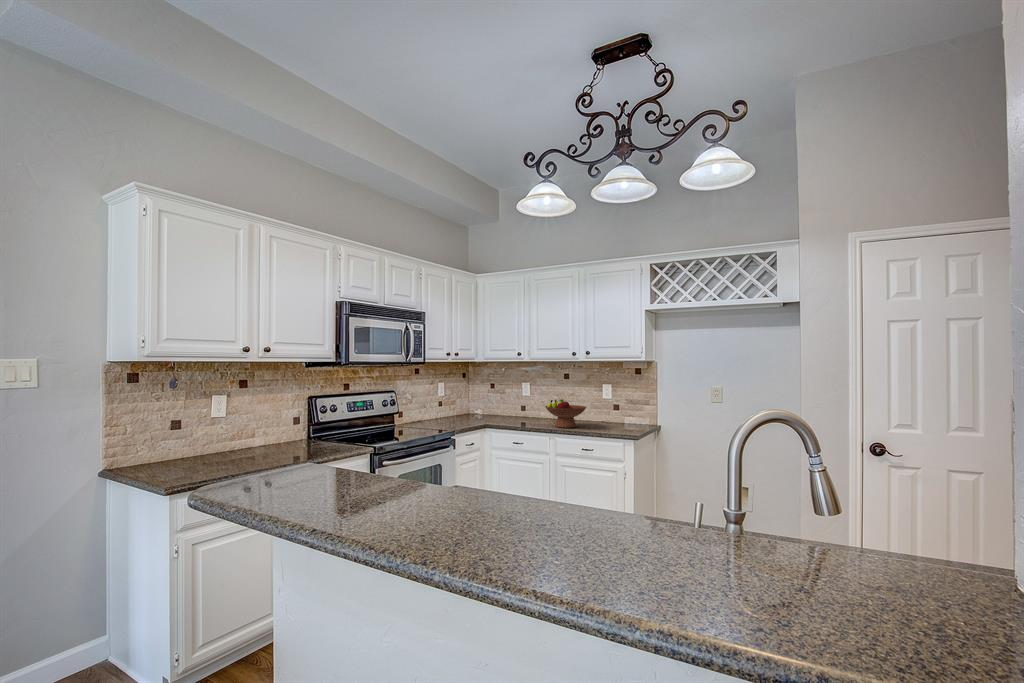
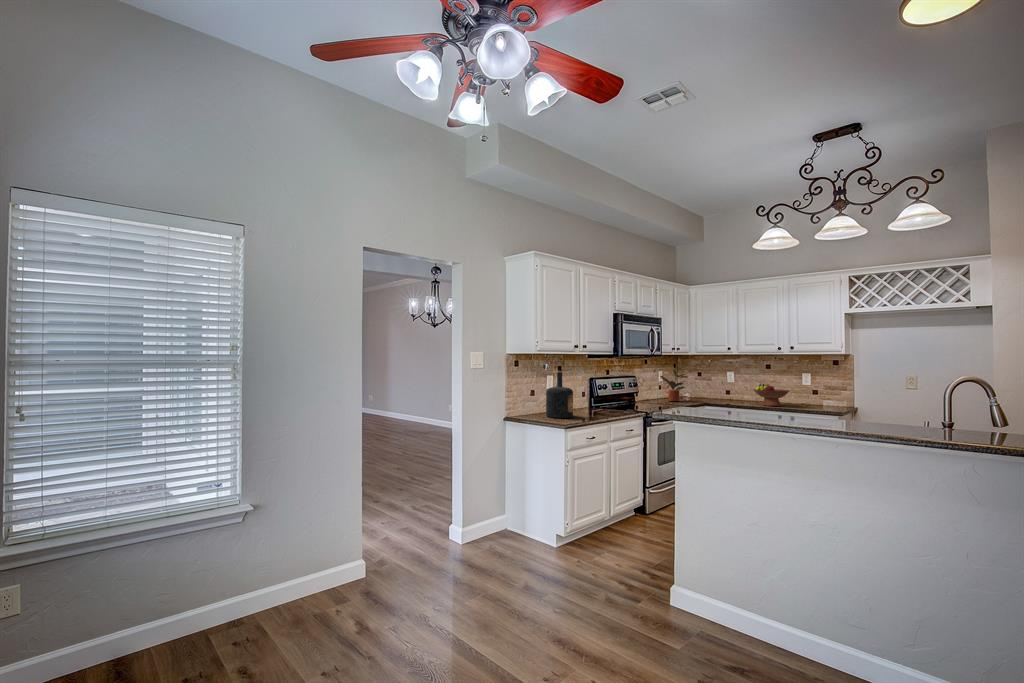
potted plant: none [429,378,466,424] -> present [660,368,688,401]
bottle: none [181,390,234,469] -> present [546,371,573,418]

